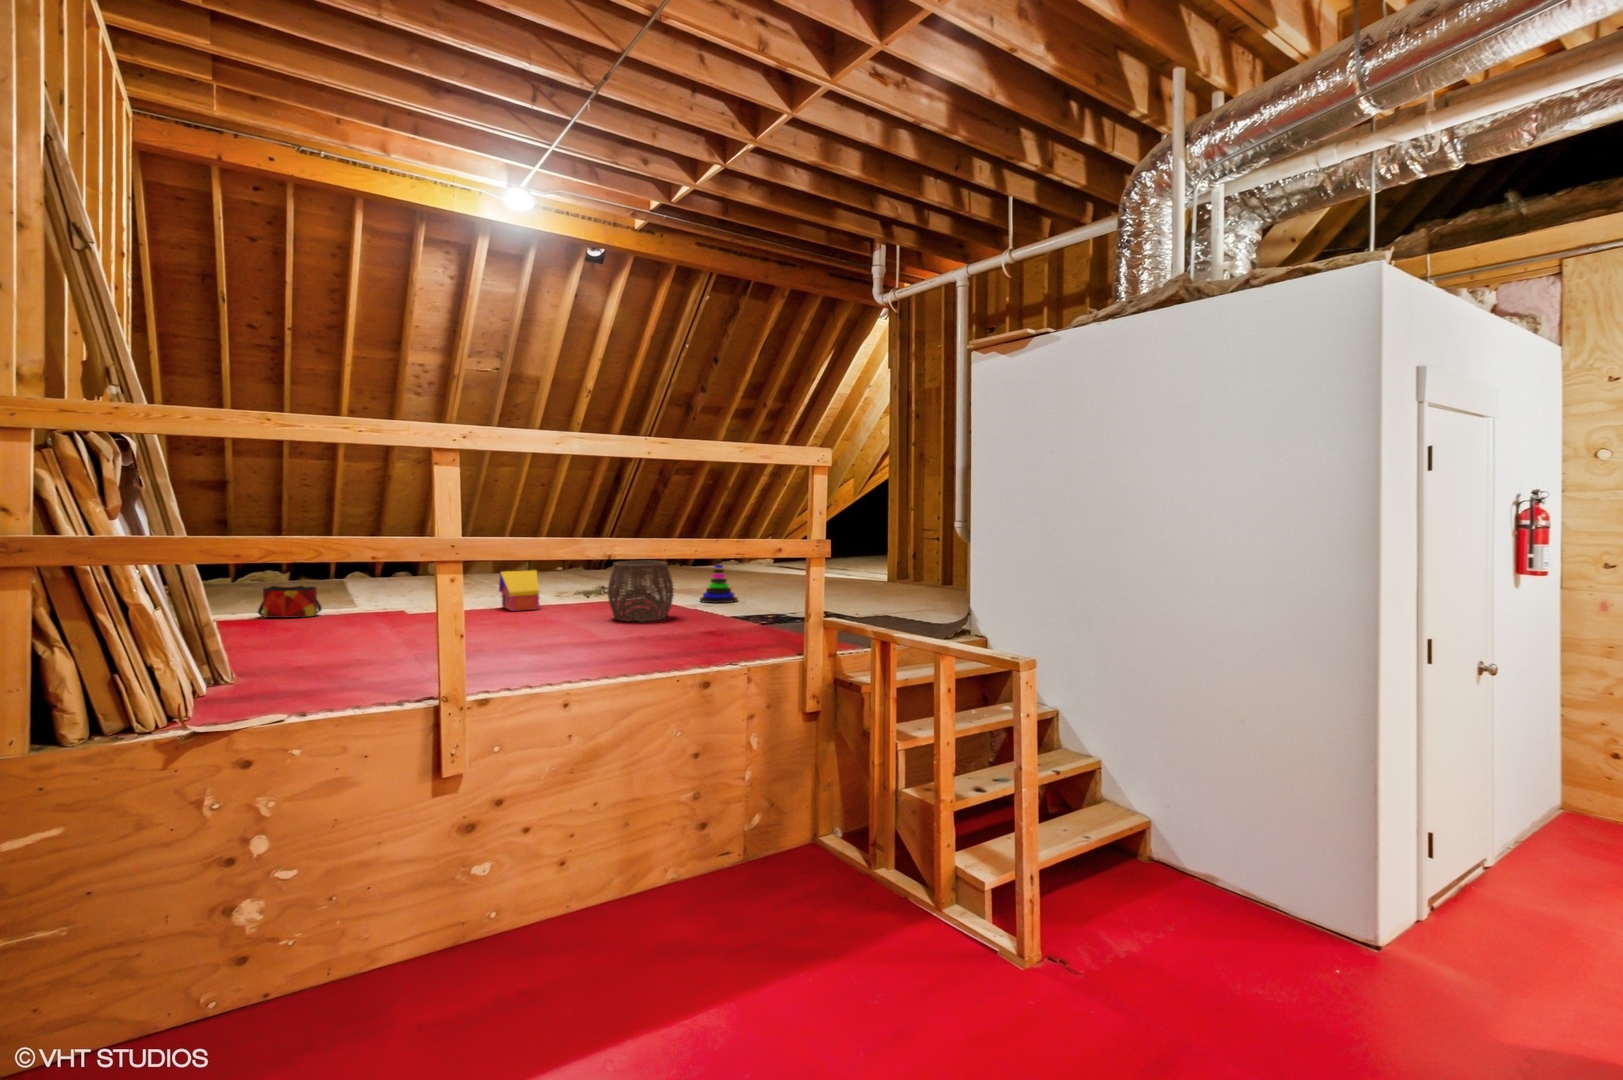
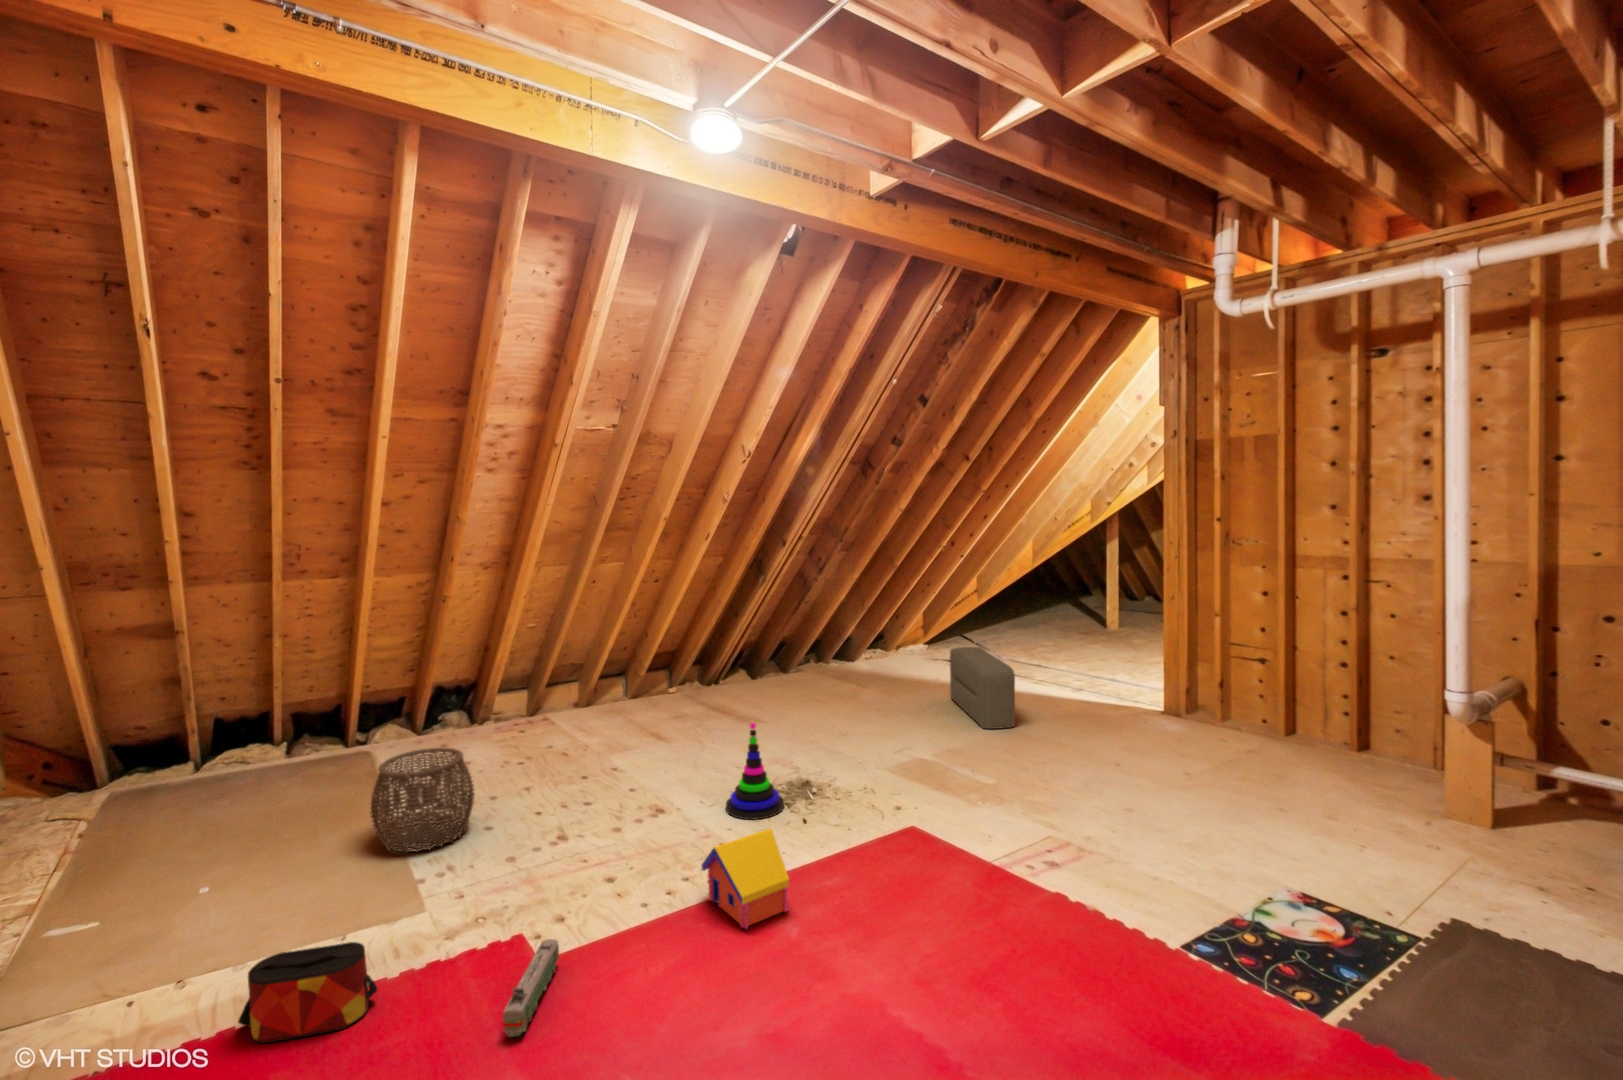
pouf: none [746,540,771,583] -> present [950,647,1015,729]
stacking toy: present [700,560,738,603] -> present [726,723,784,820]
woven basket: present [608,561,674,621] -> present [370,747,474,853]
toy train: none [375,598,412,619] -> present [503,939,559,1037]

